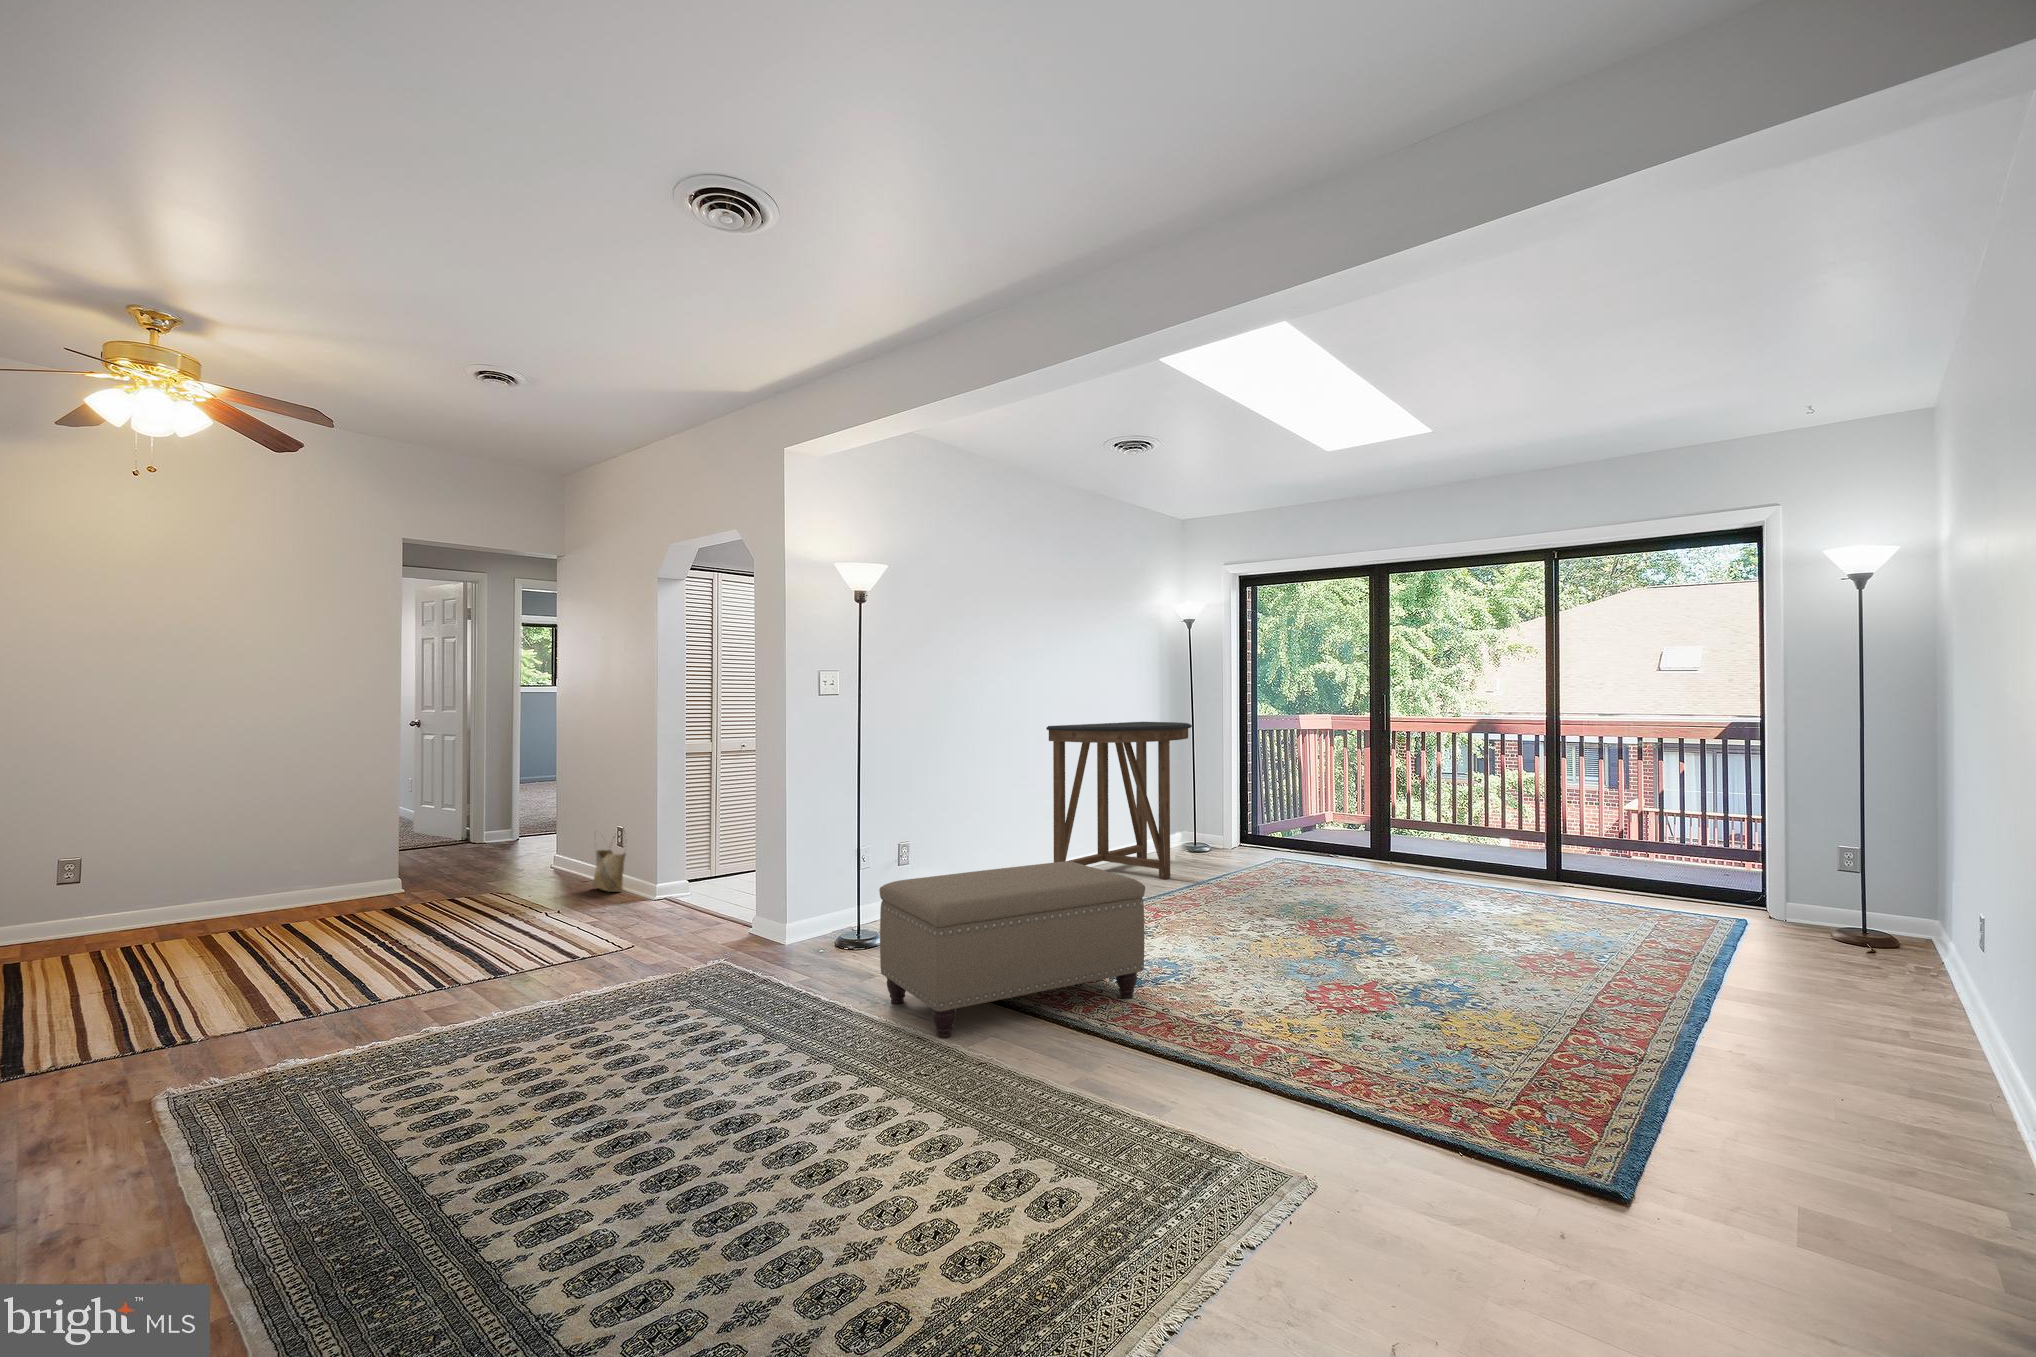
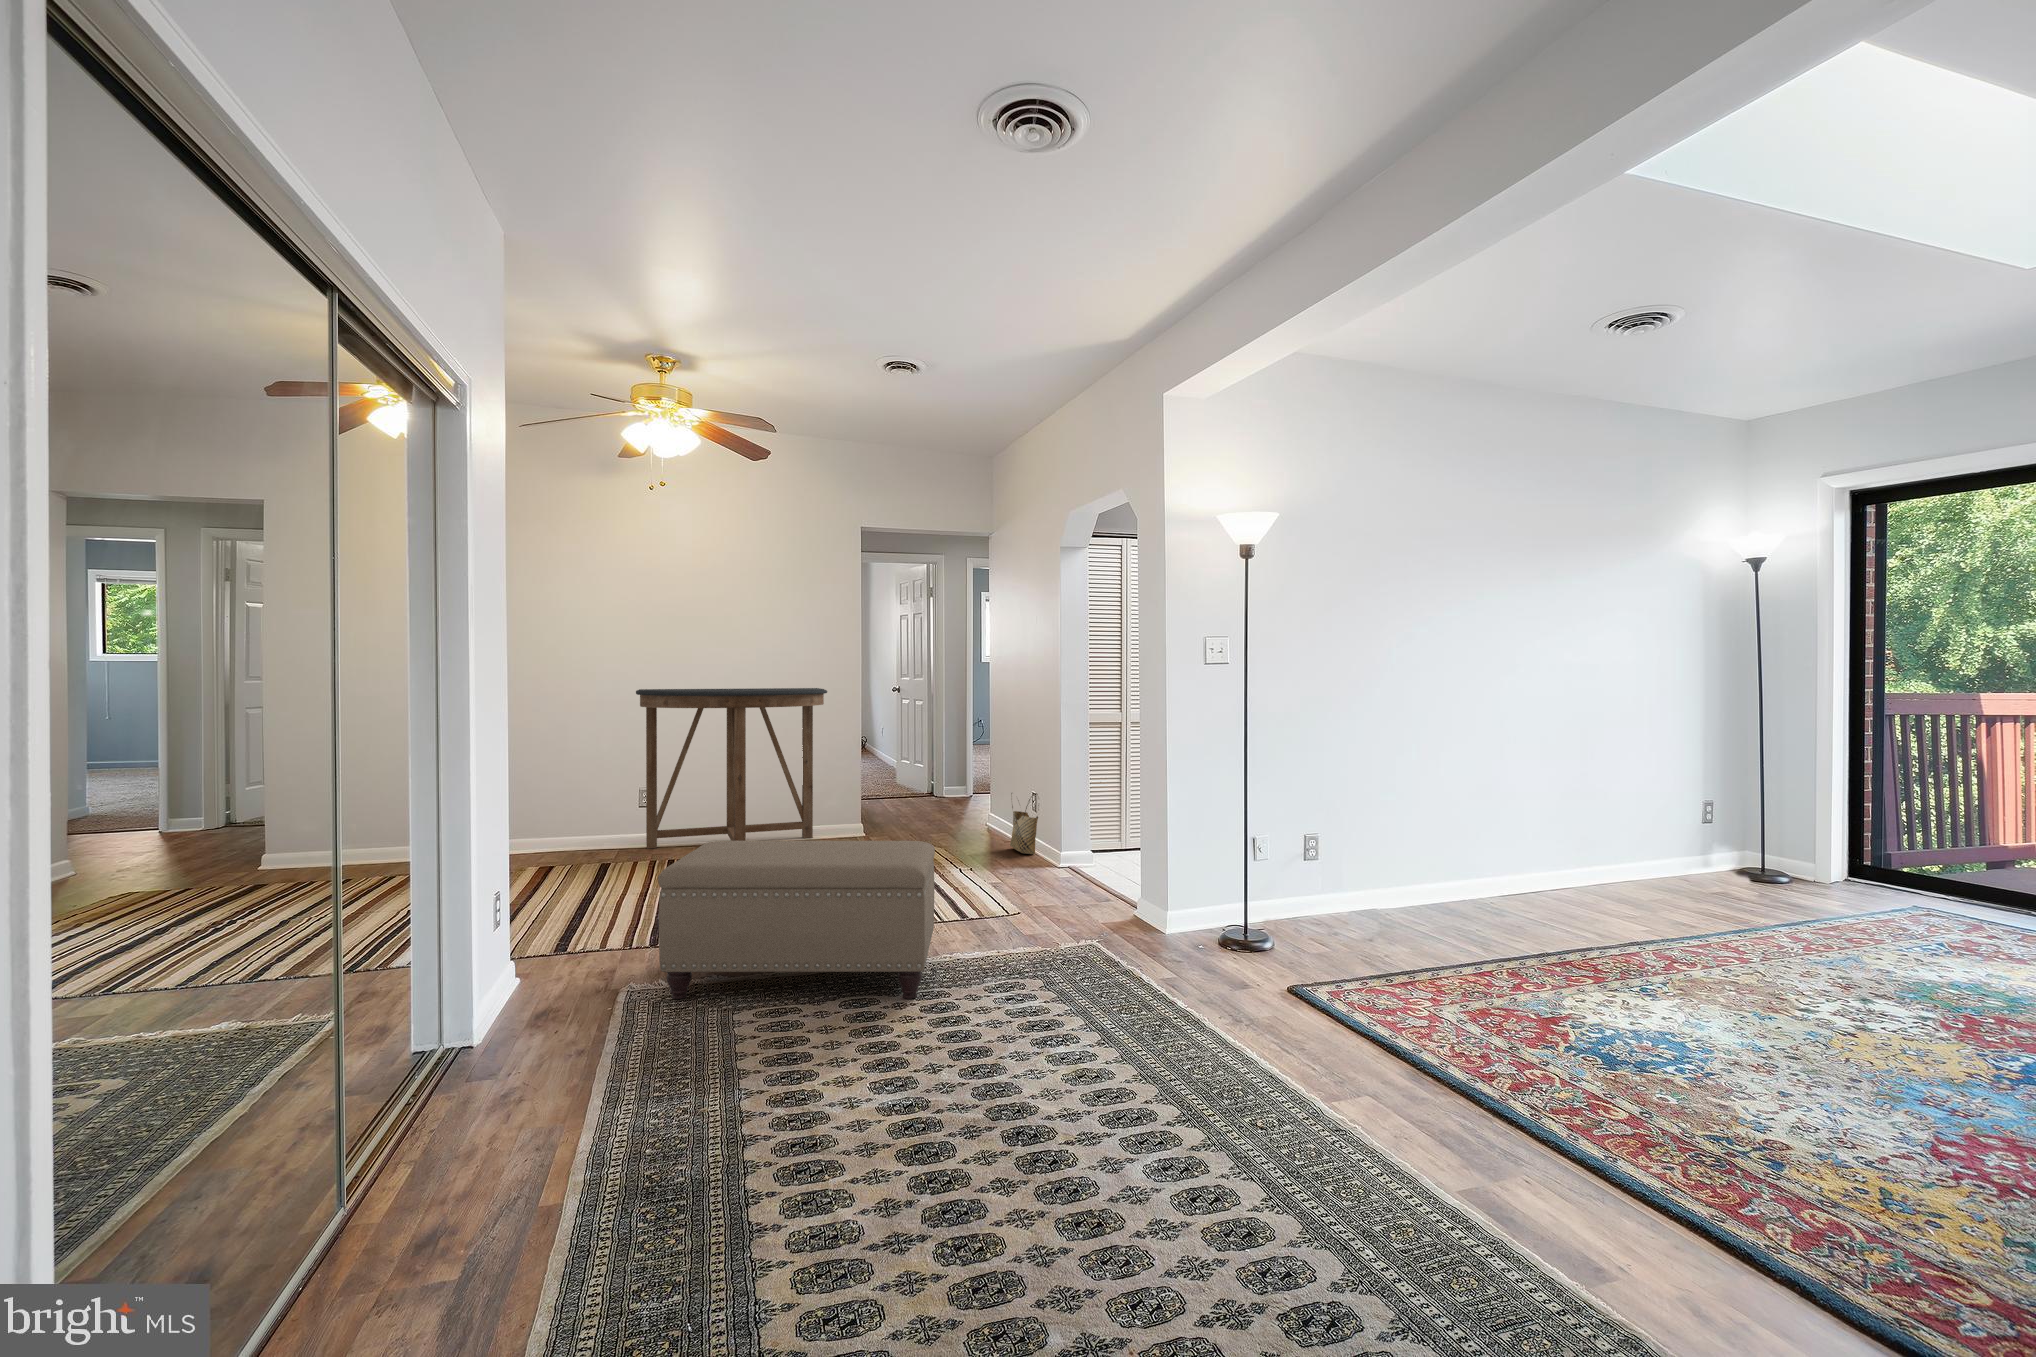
console table: present [1046,722,1192,879] -> present [636,688,827,849]
ottoman: present [879,861,1145,1038] -> present [658,841,935,999]

